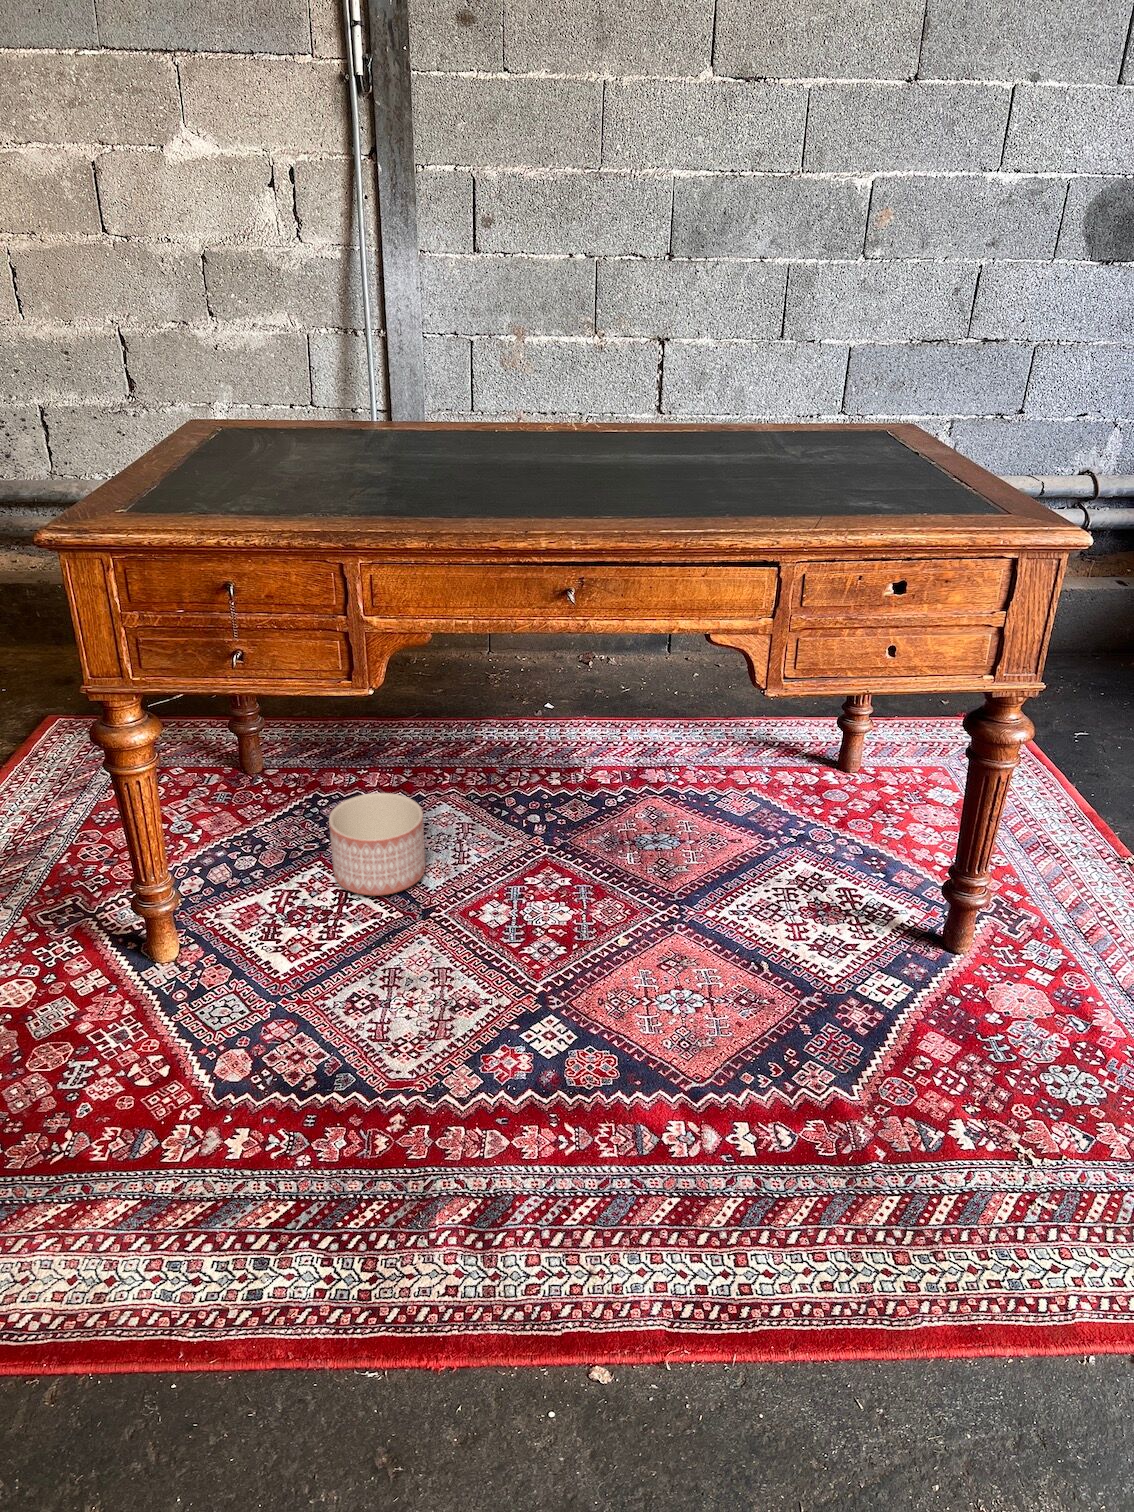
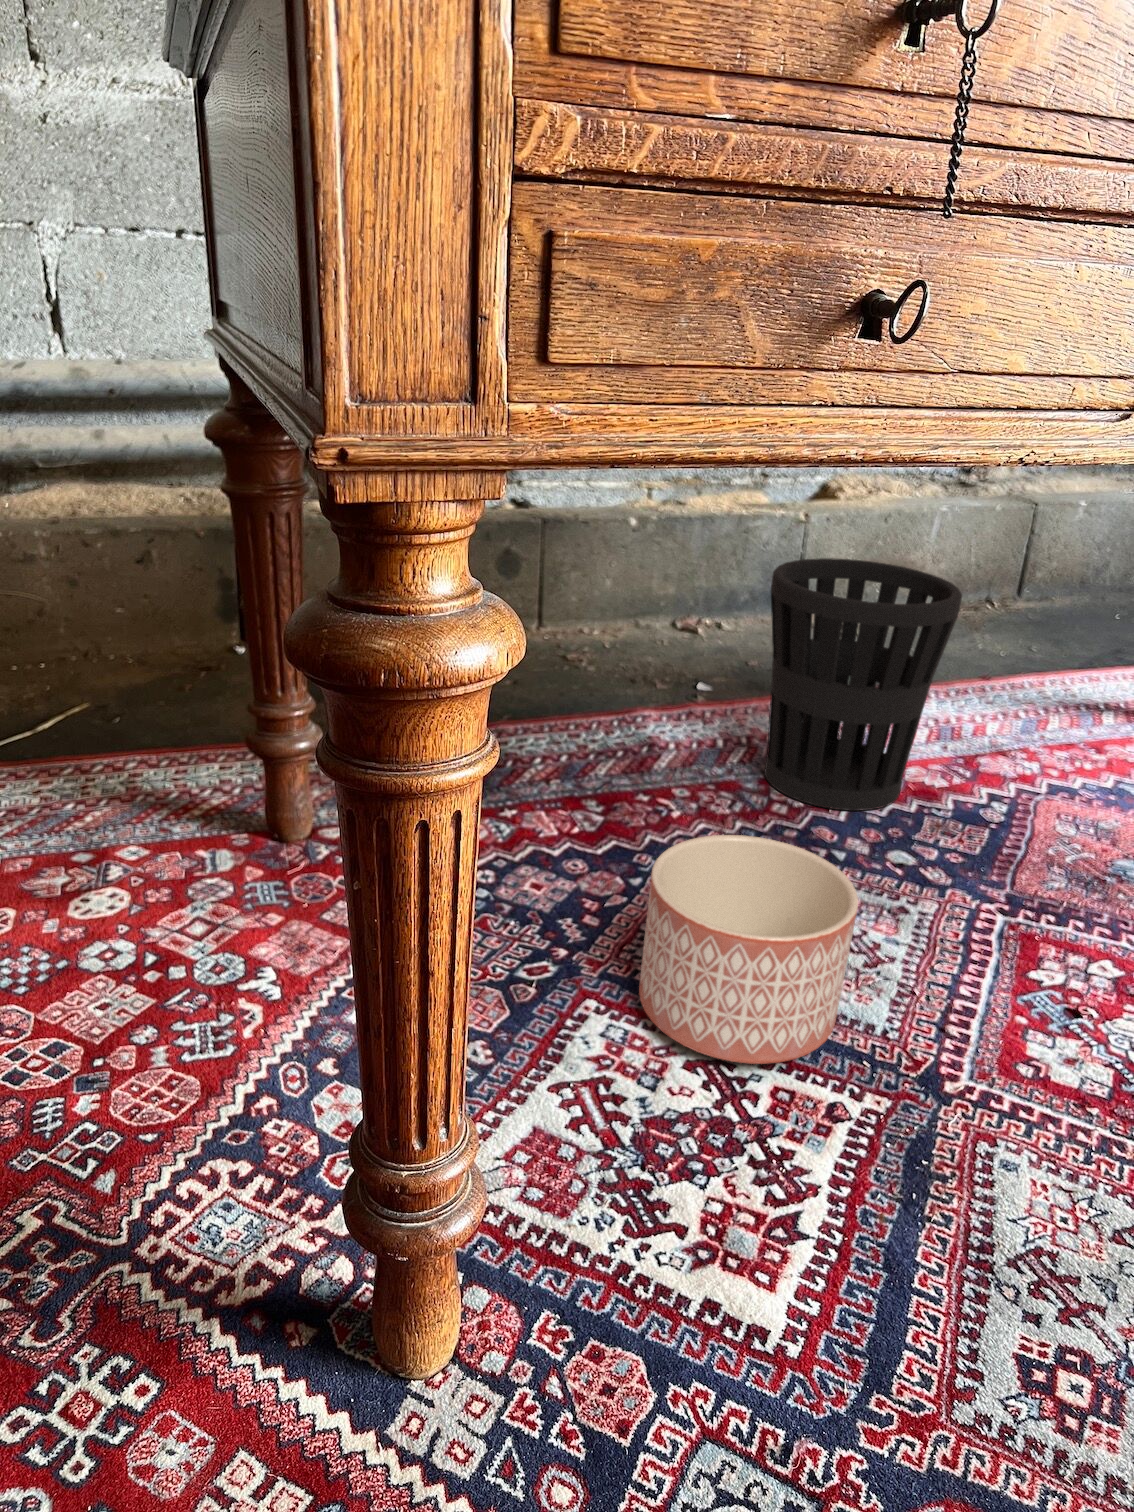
wastebasket: none [512,640,618,790] -> present [765,558,962,811]

